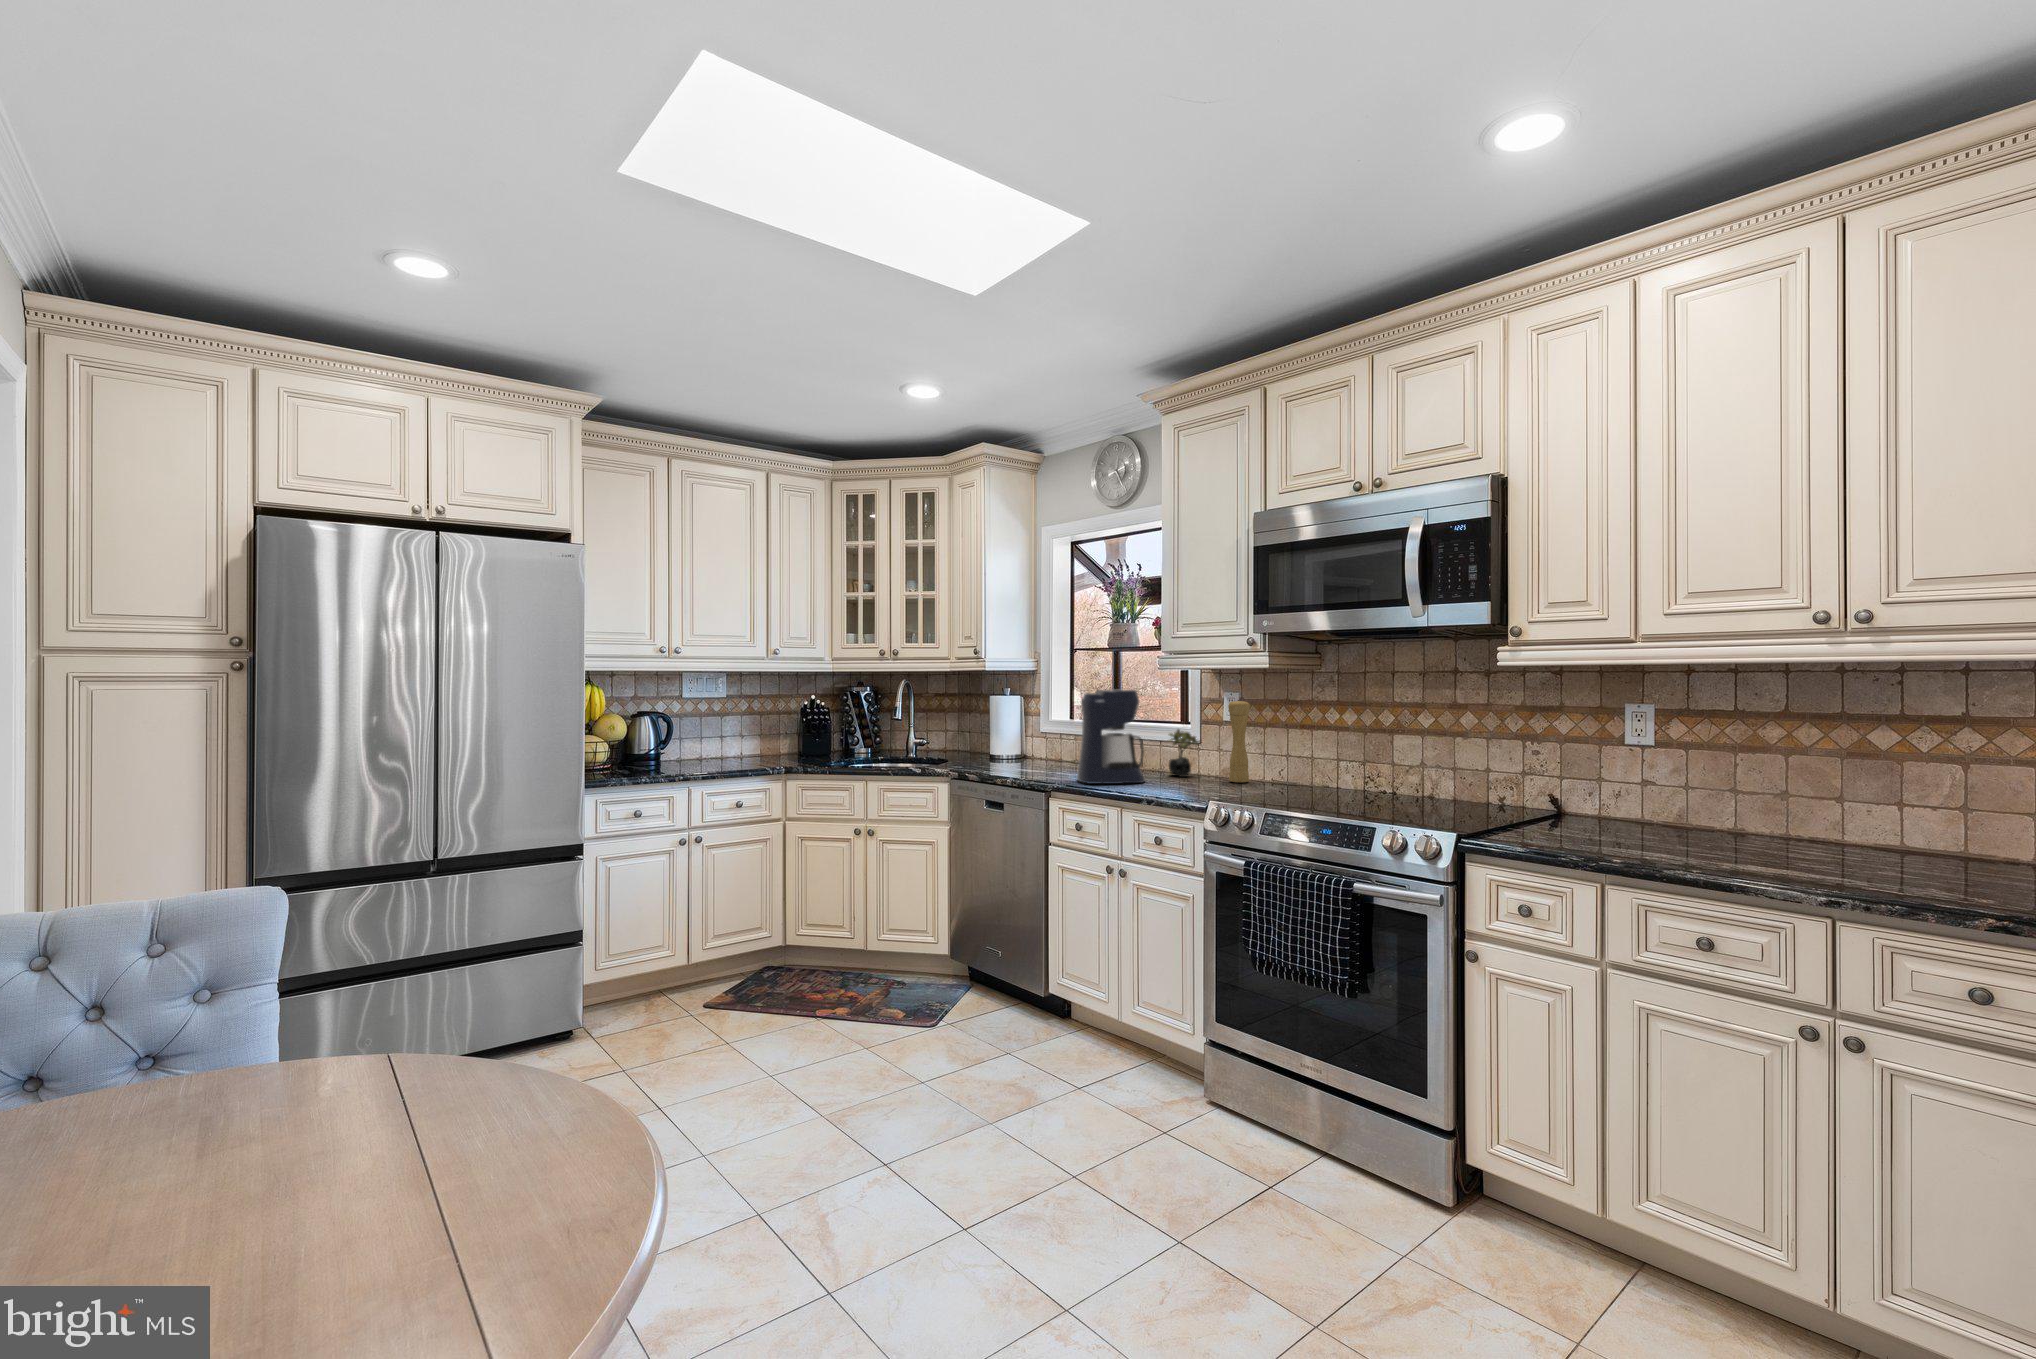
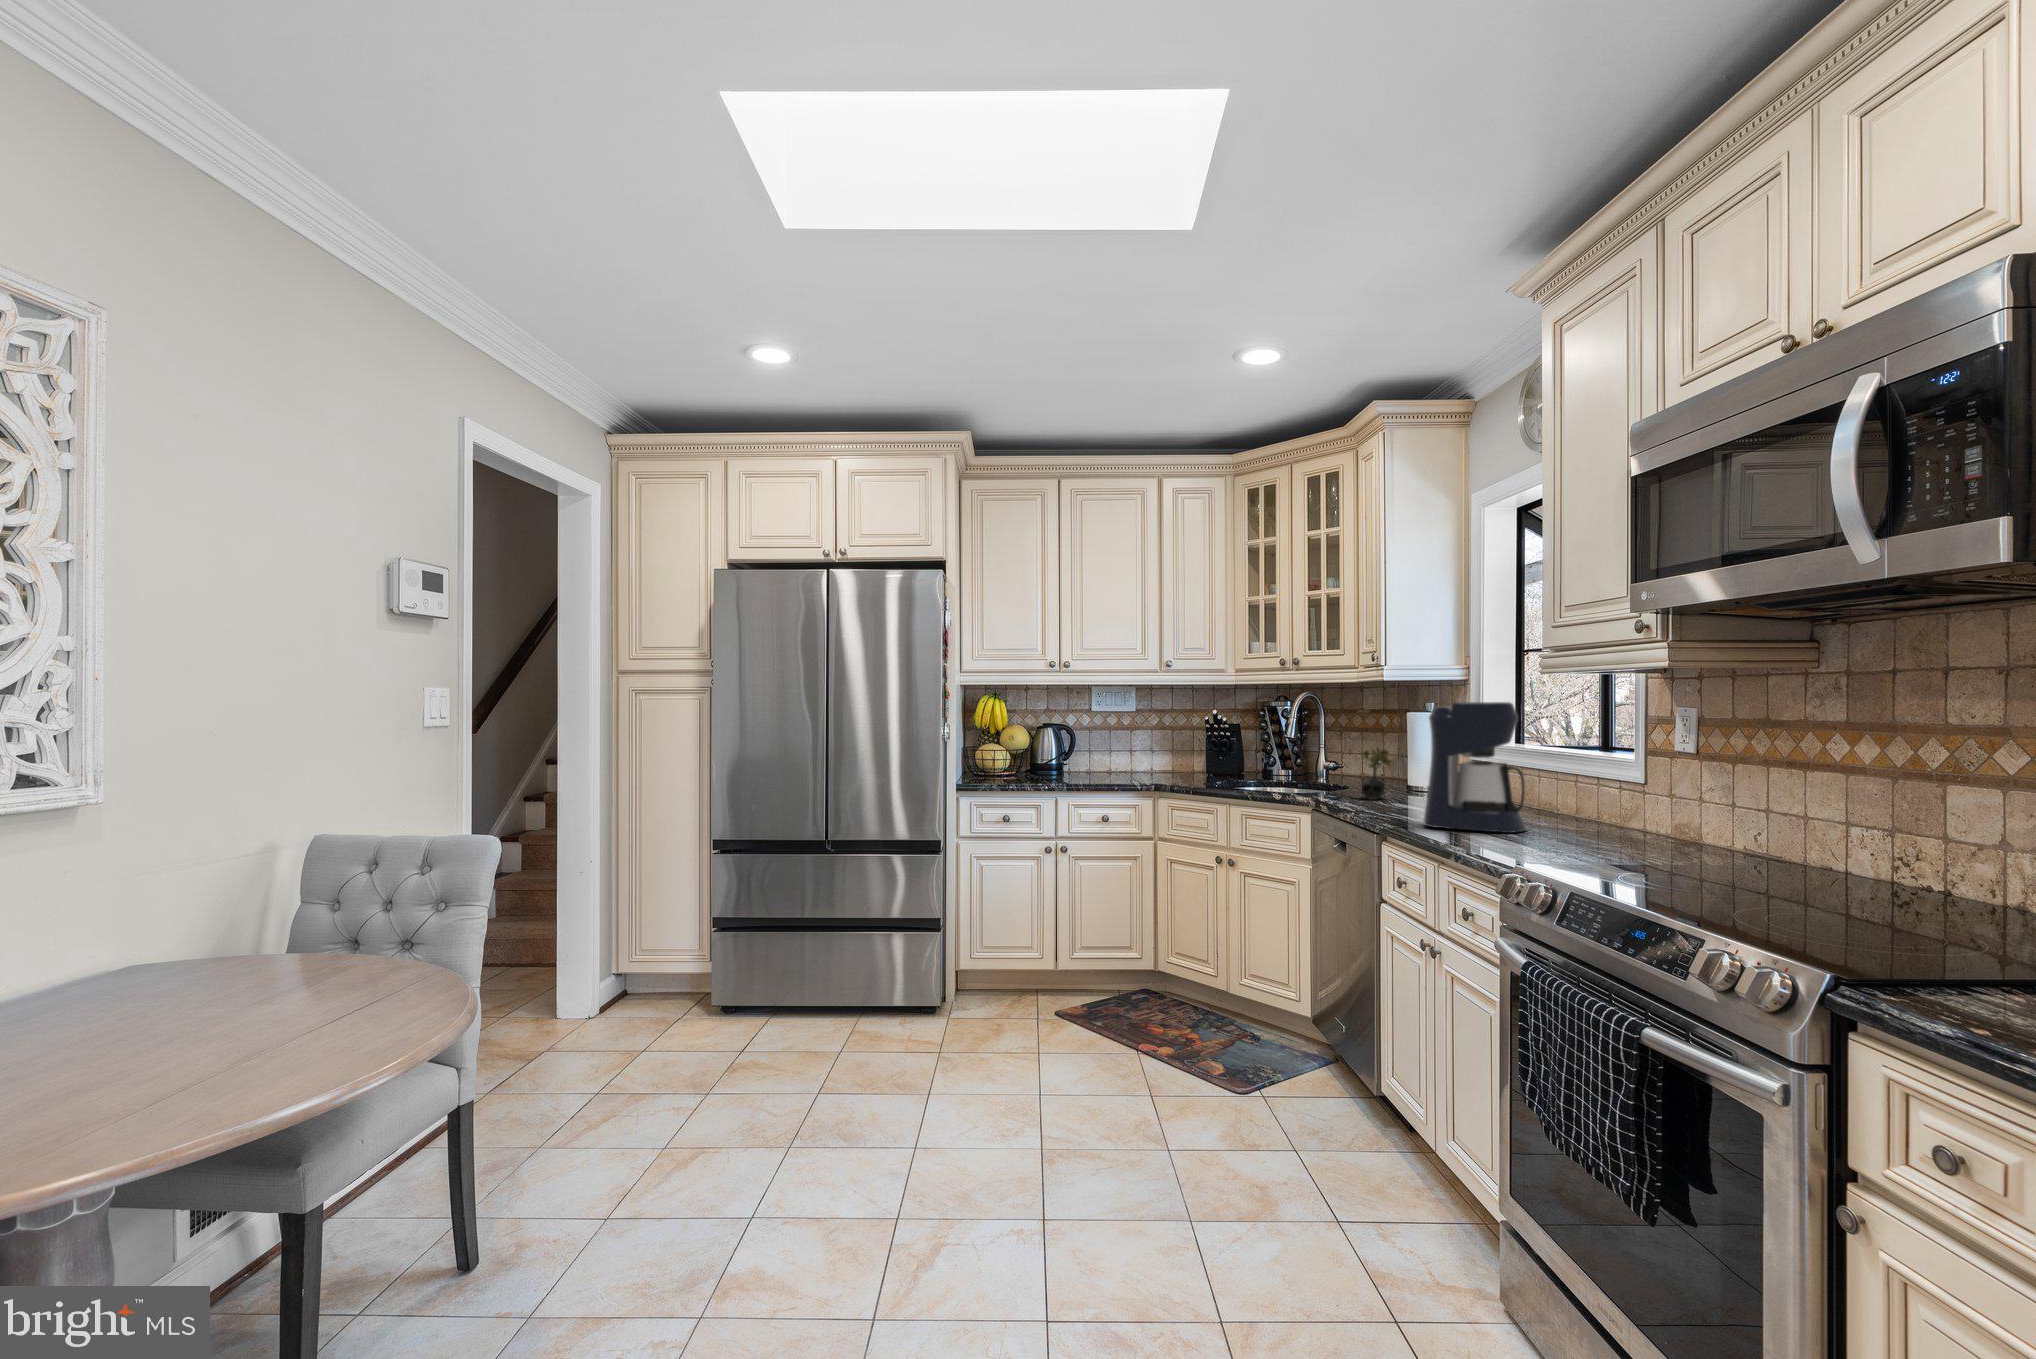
pepper mill: present [1228,700,1250,782] -> none [1662,719,1701,848]
succulent plant: present [1169,729,1199,777] -> present [1360,748,1392,800]

